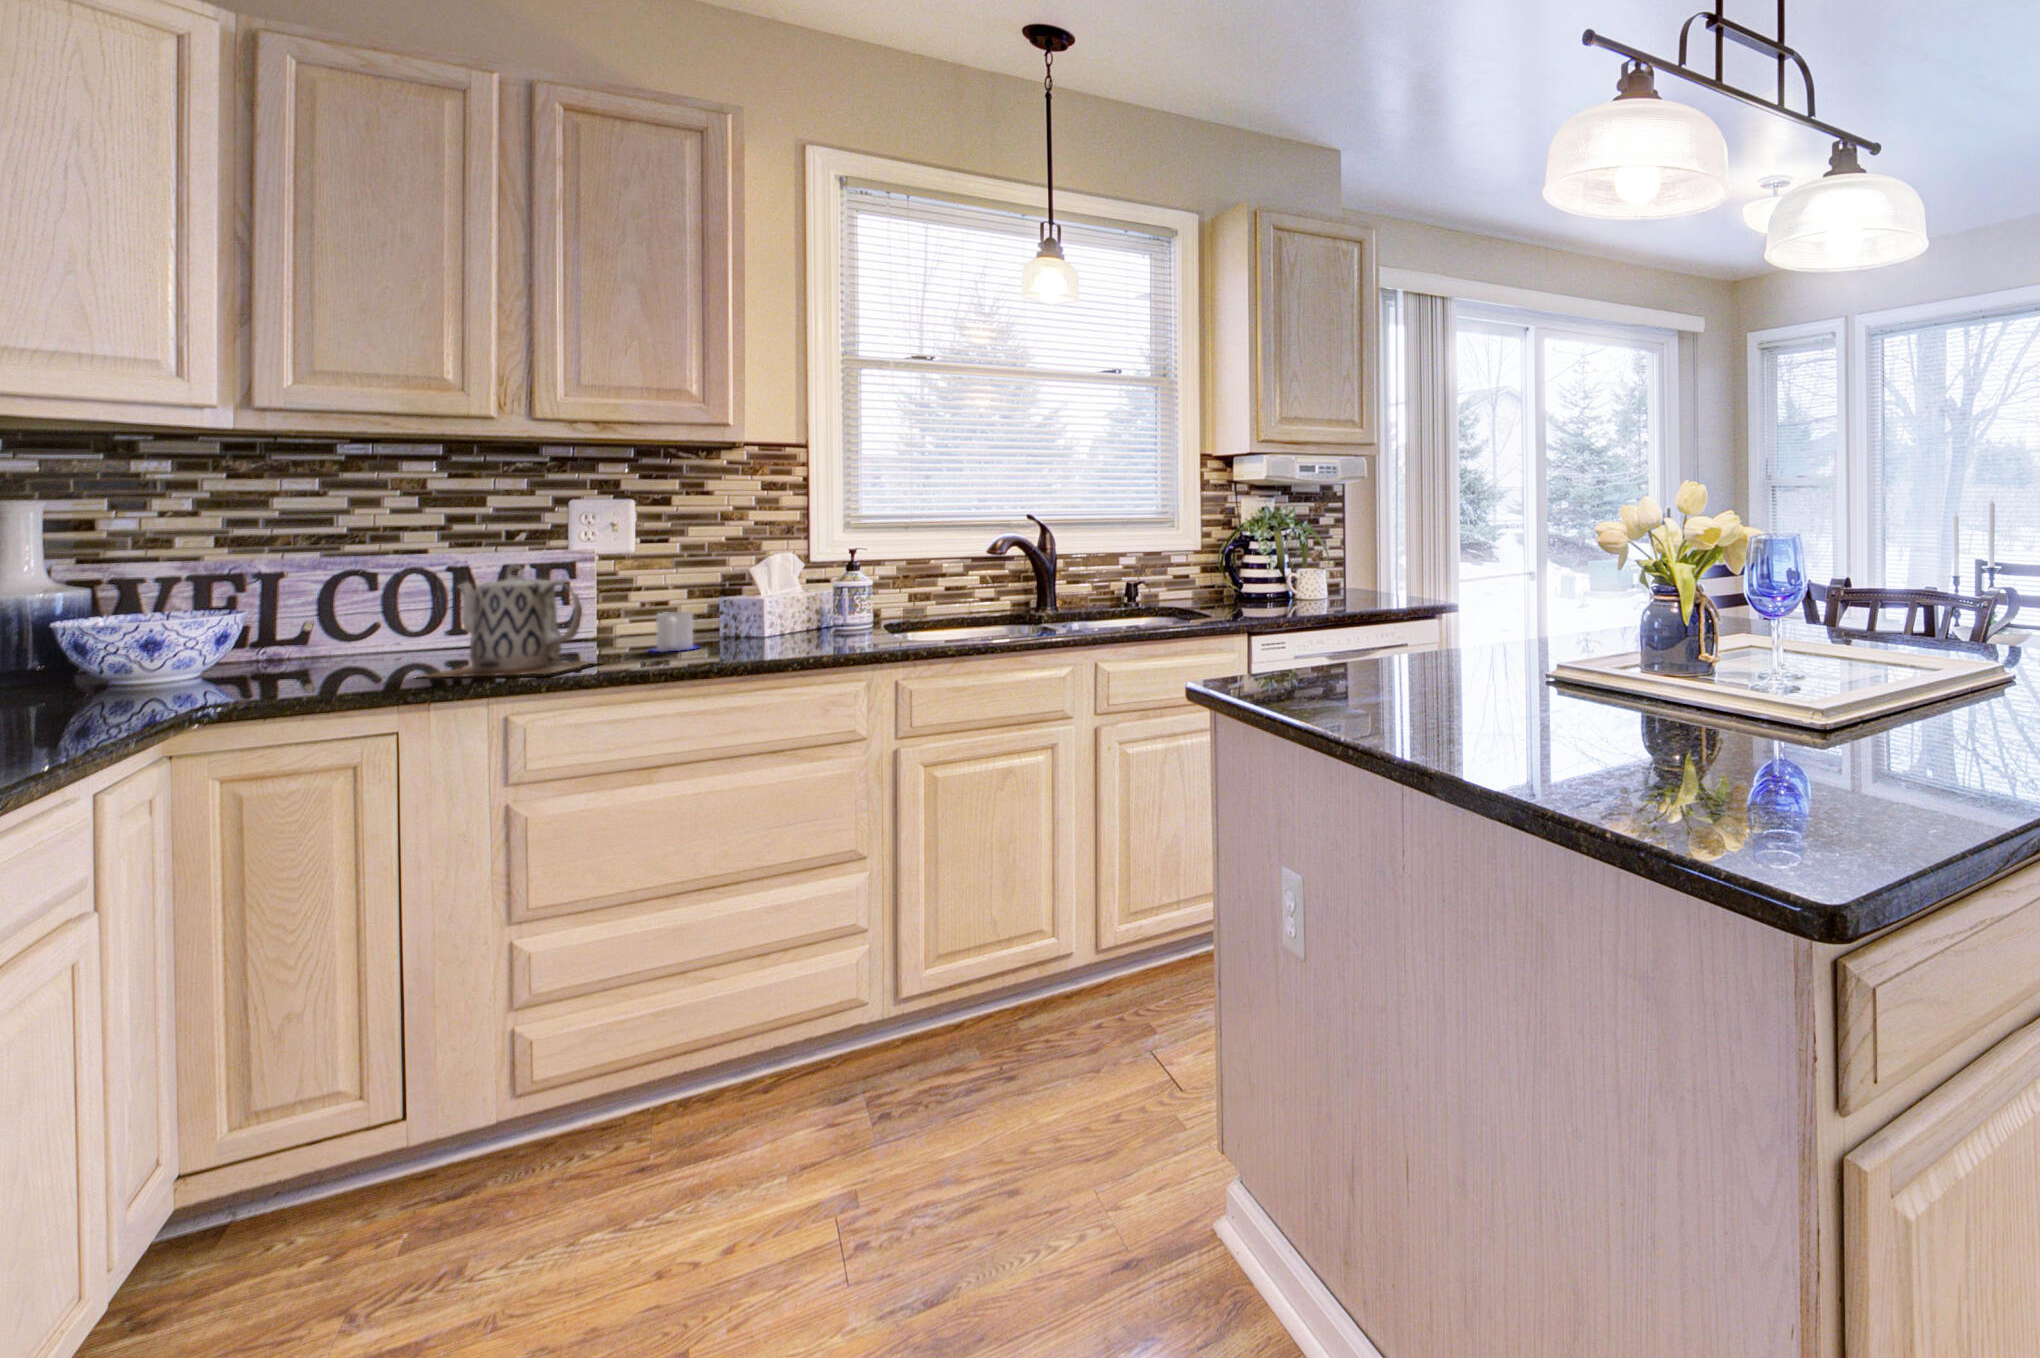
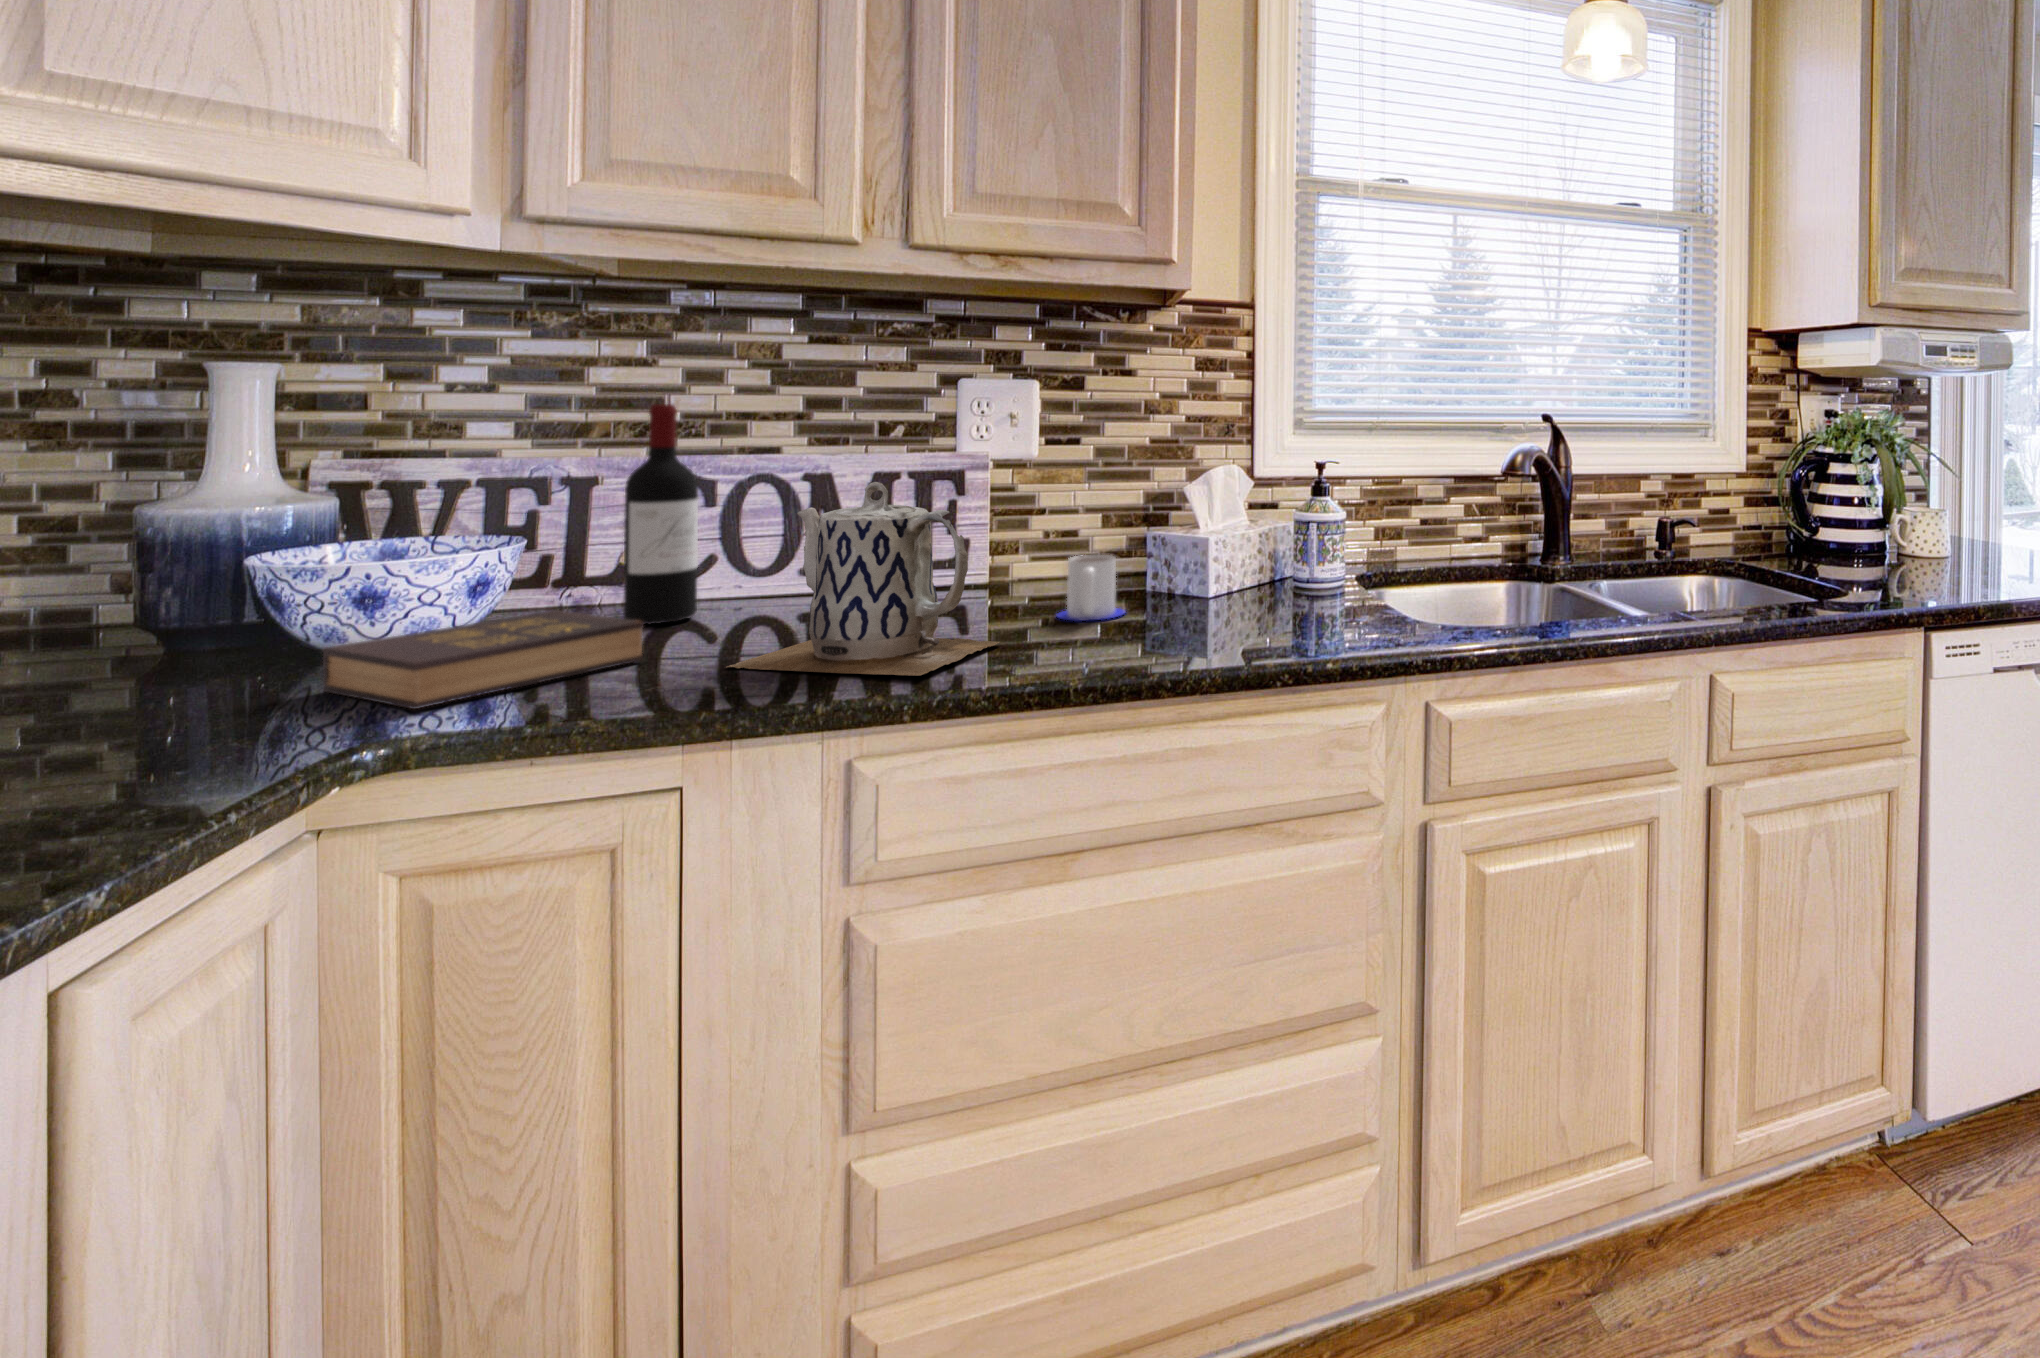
wine bottle: none [316,522,372,666] -> present [623,404,698,624]
hardback book: none [129,653,349,698] -> present [323,610,644,709]

